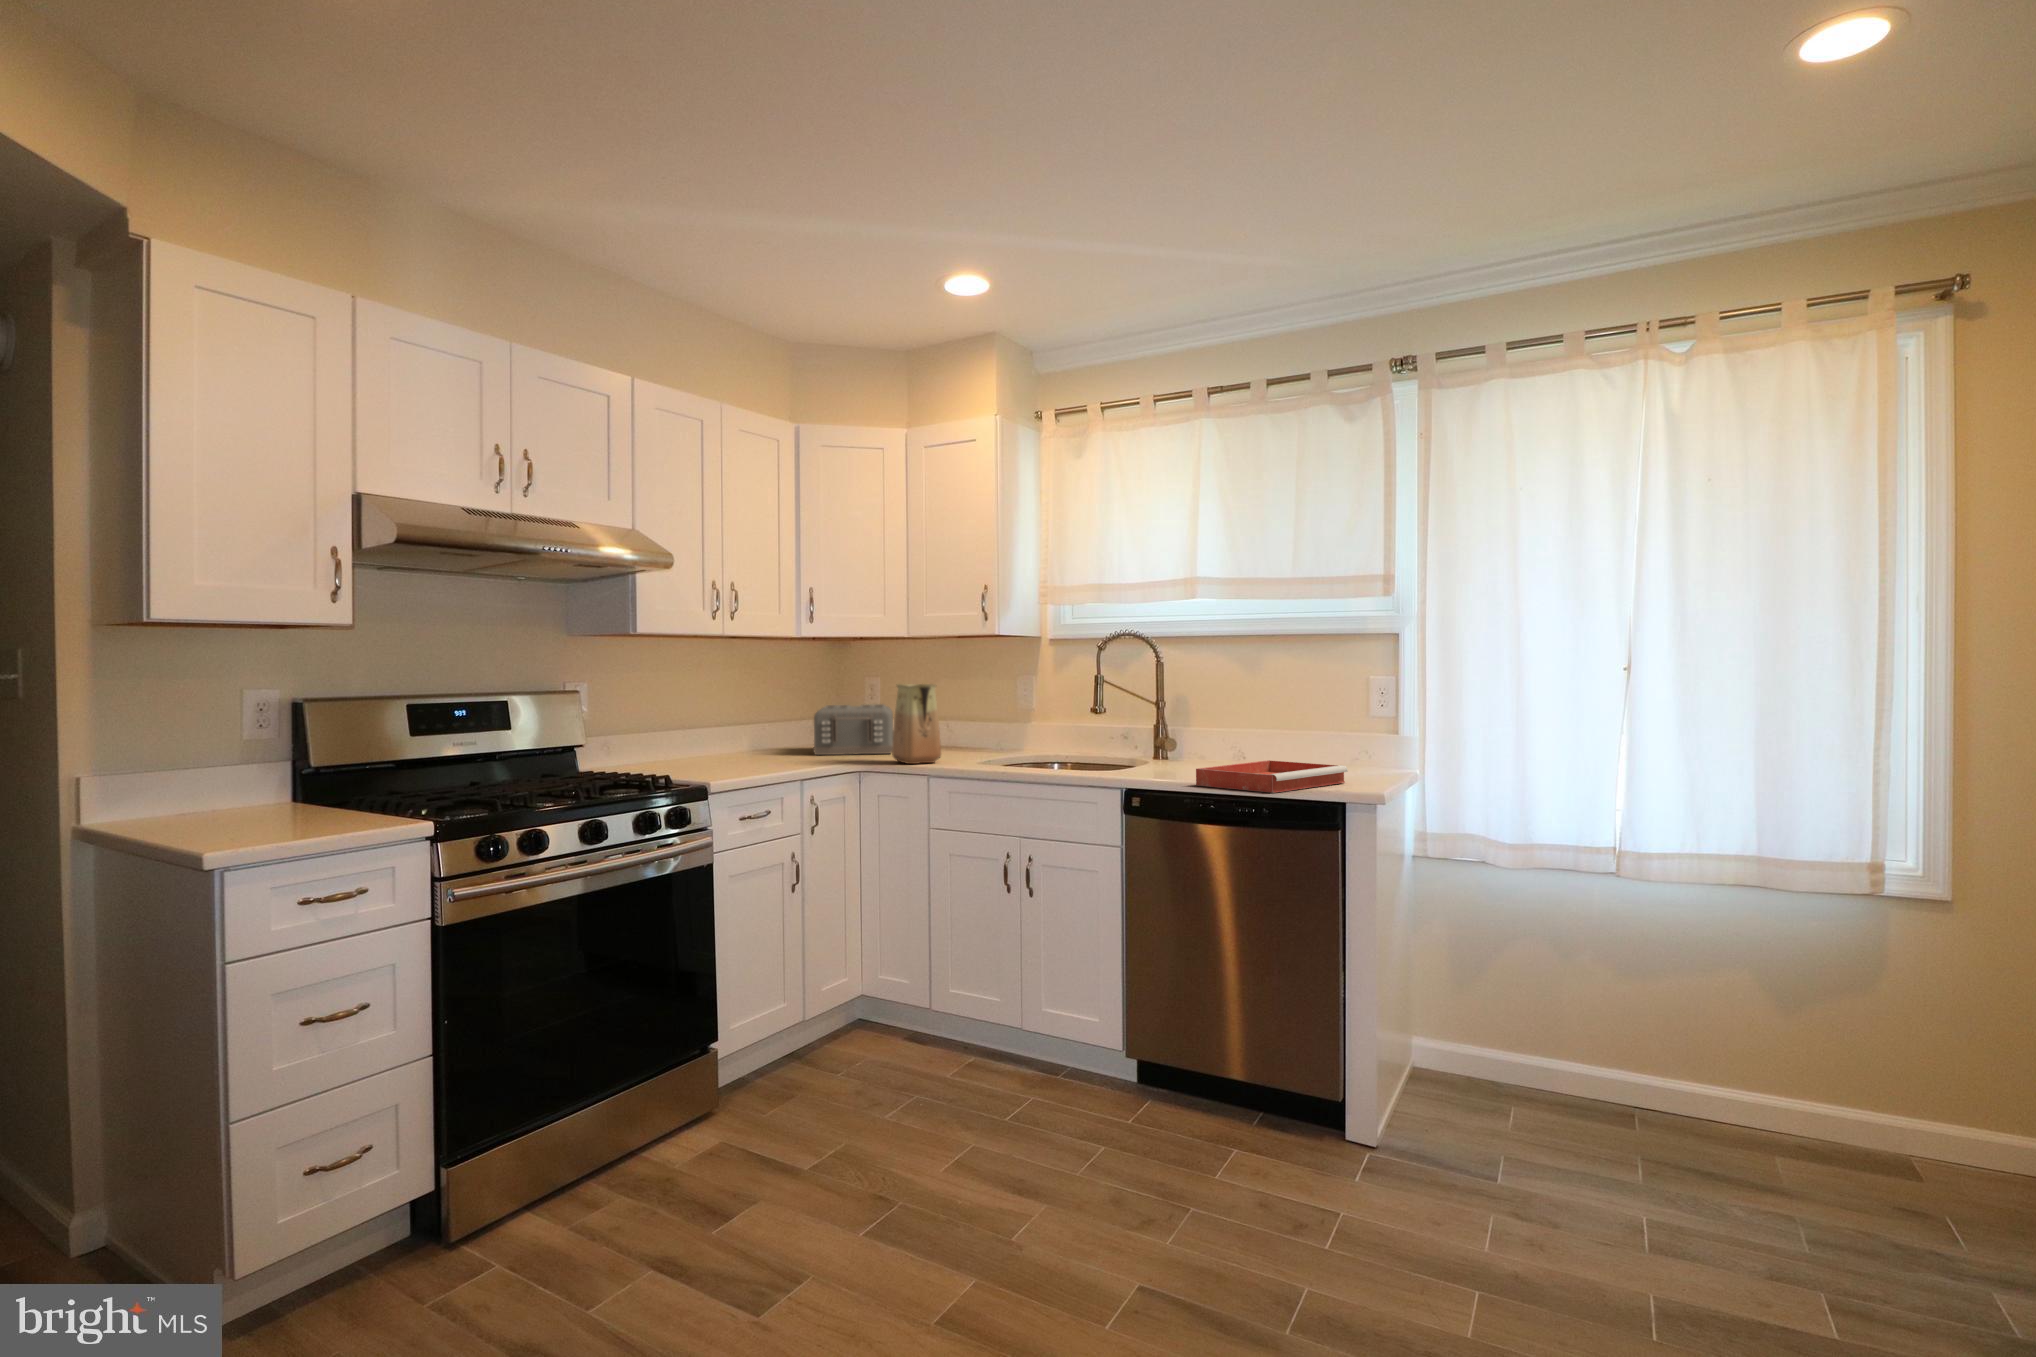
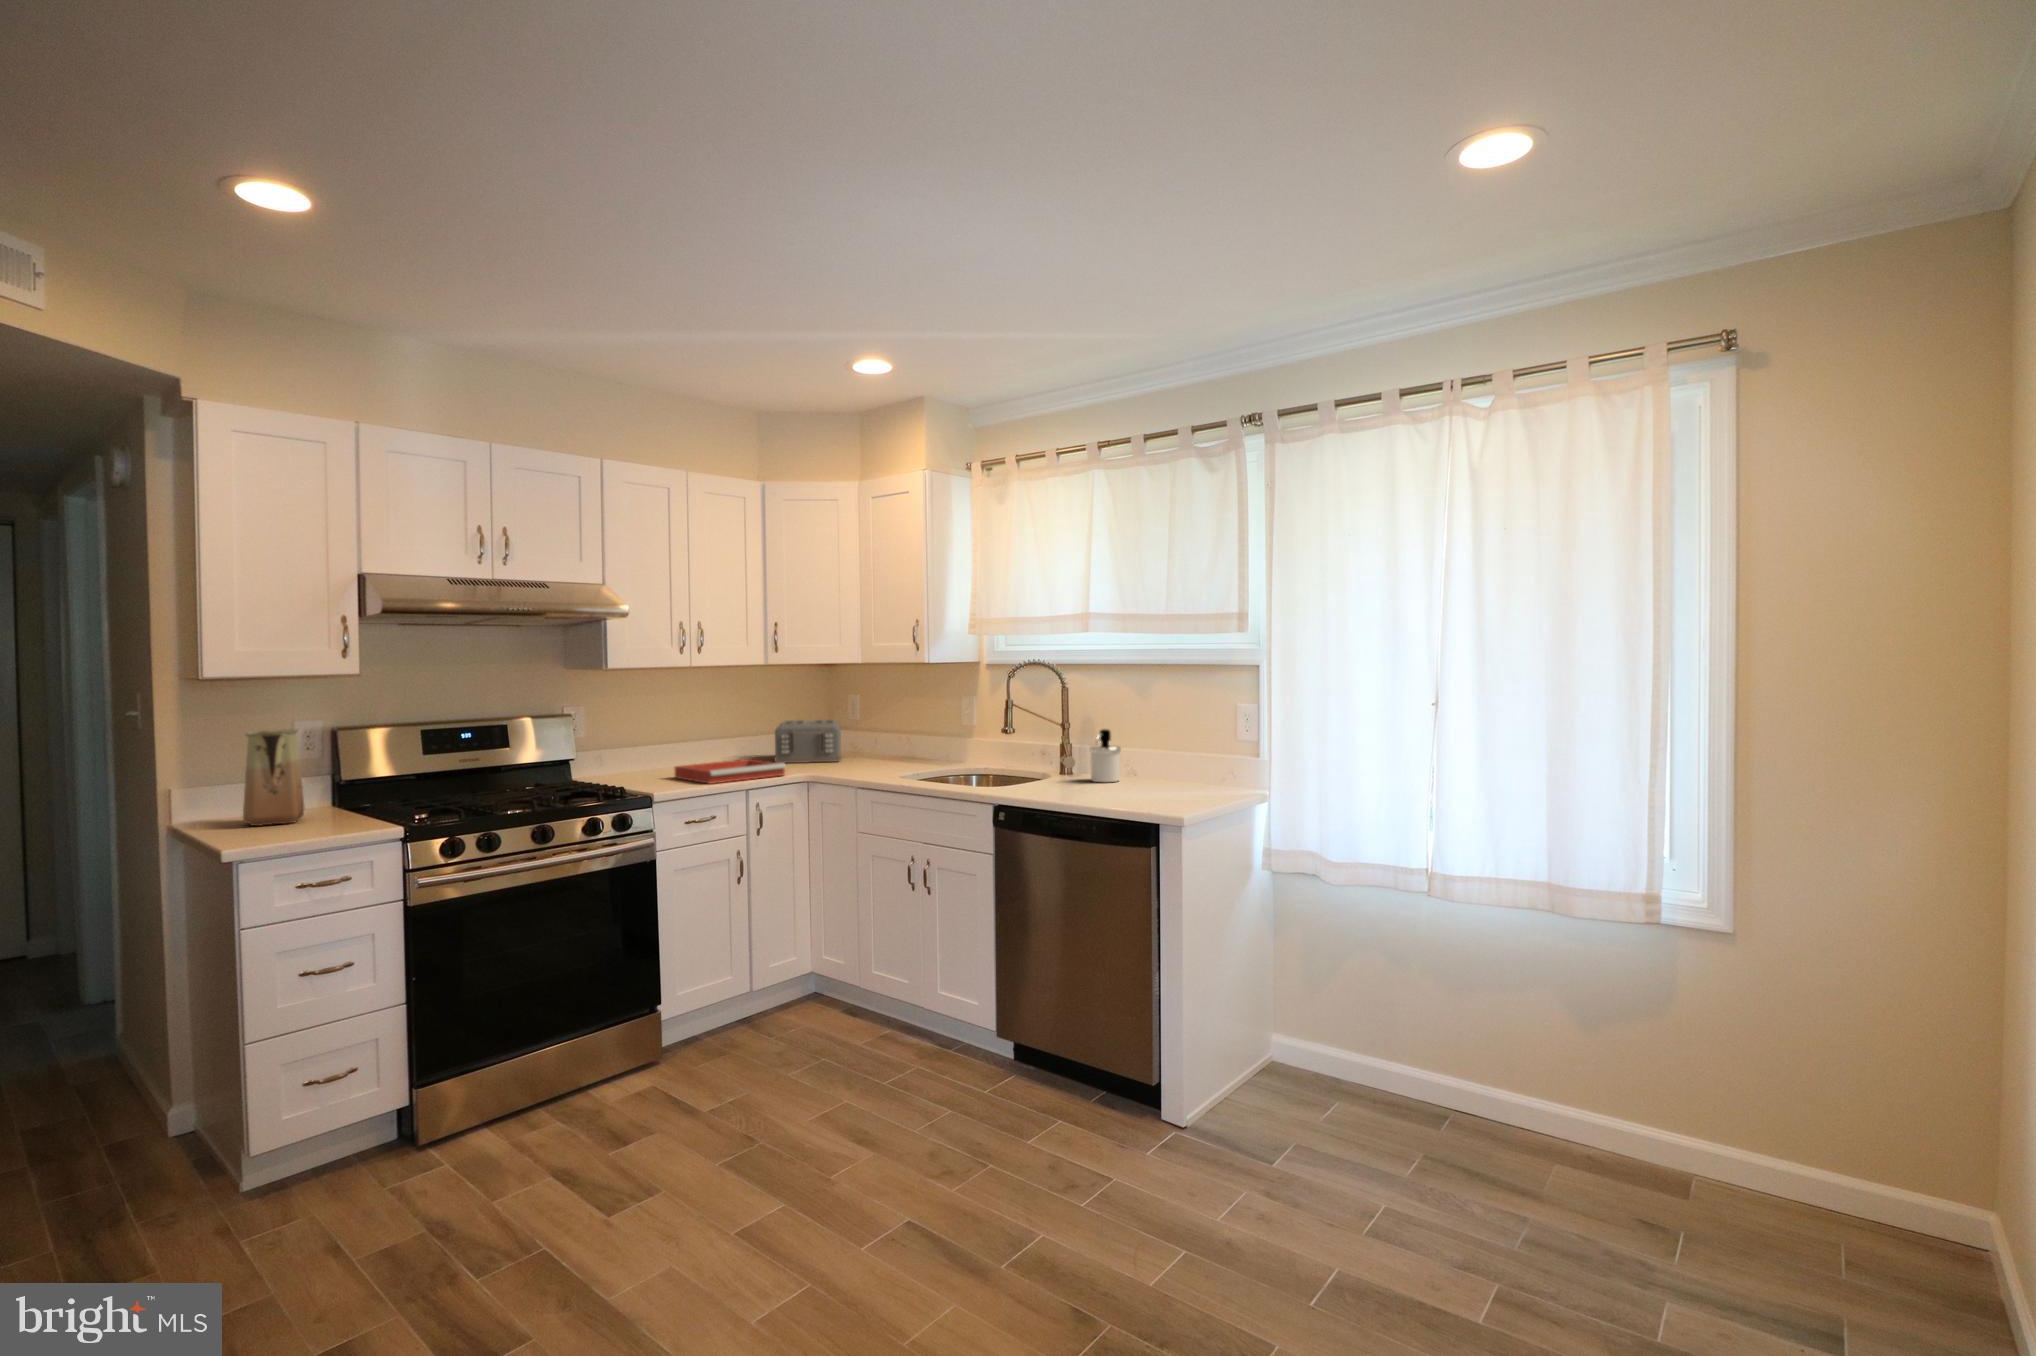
vase: present [892,684,941,764] -> present [243,729,305,826]
soap dispenser: none [1190,709,1229,773] -> present [1089,729,1121,782]
tray: present [1196,760,1348,793] -> present [674,759,786,784]

